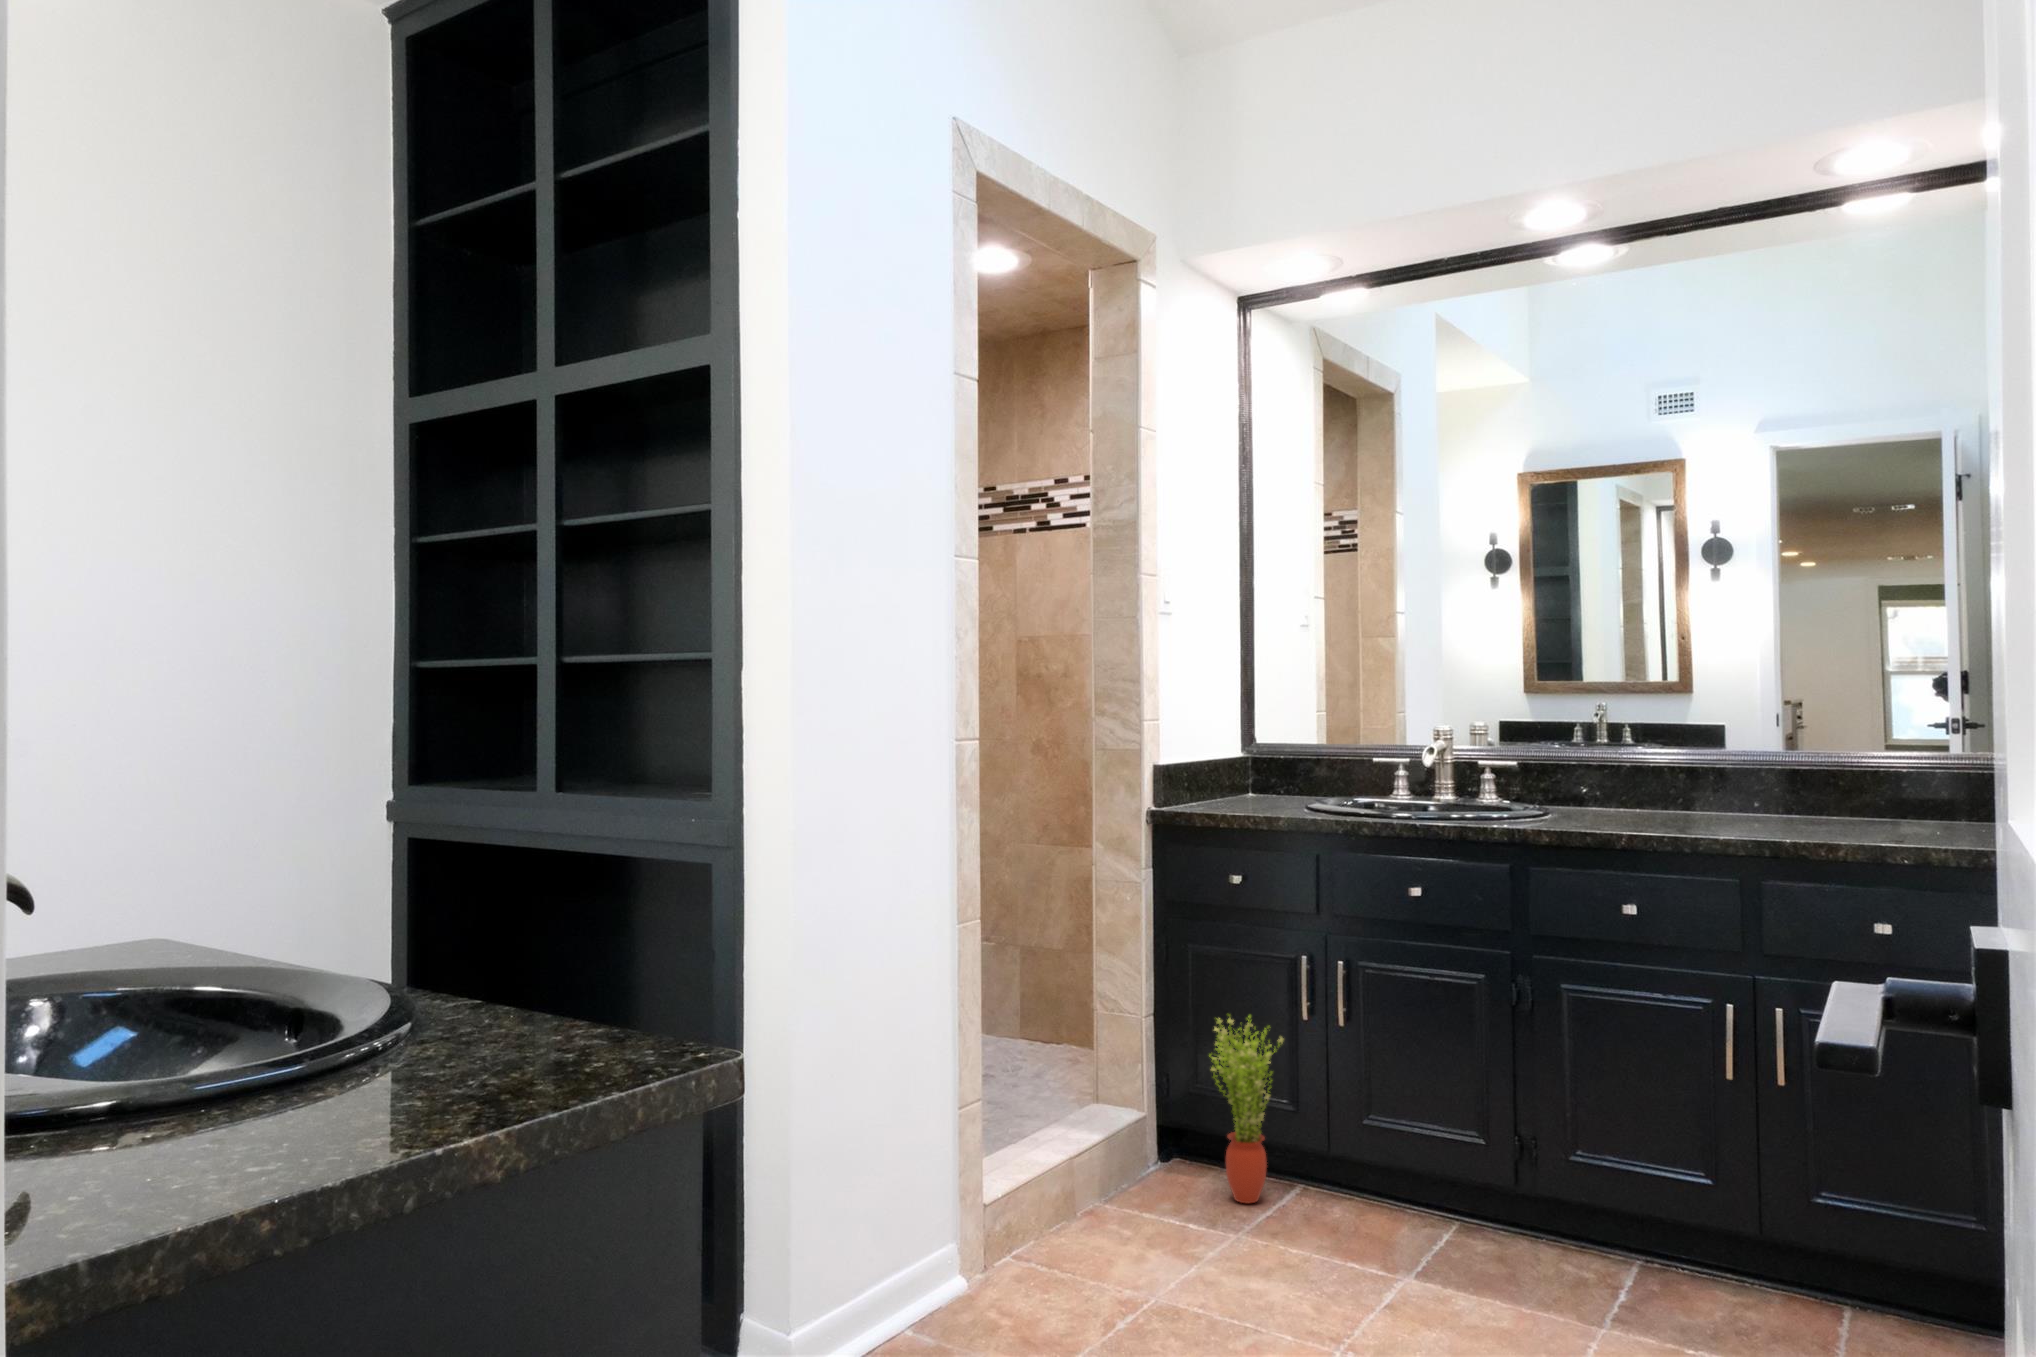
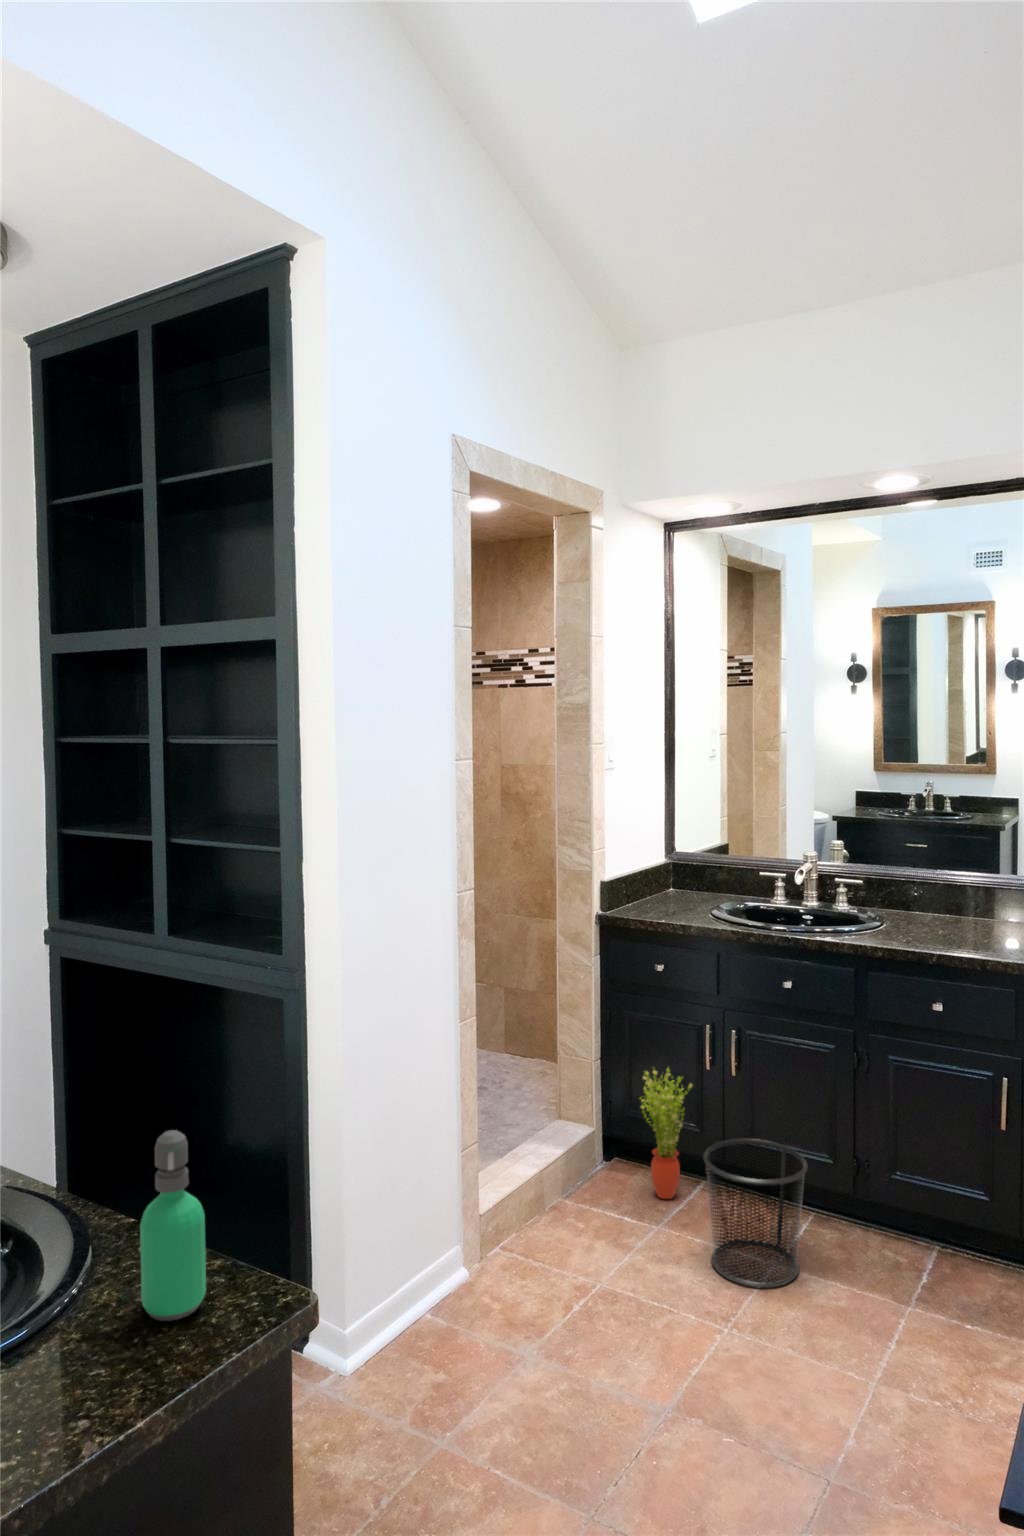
soap dispenser: none [481,804,577,1073] -> present [140,1130,206,1321]
waste bin: none [1300,1102,1449,1304] -> present [703,1139,808,1287]

